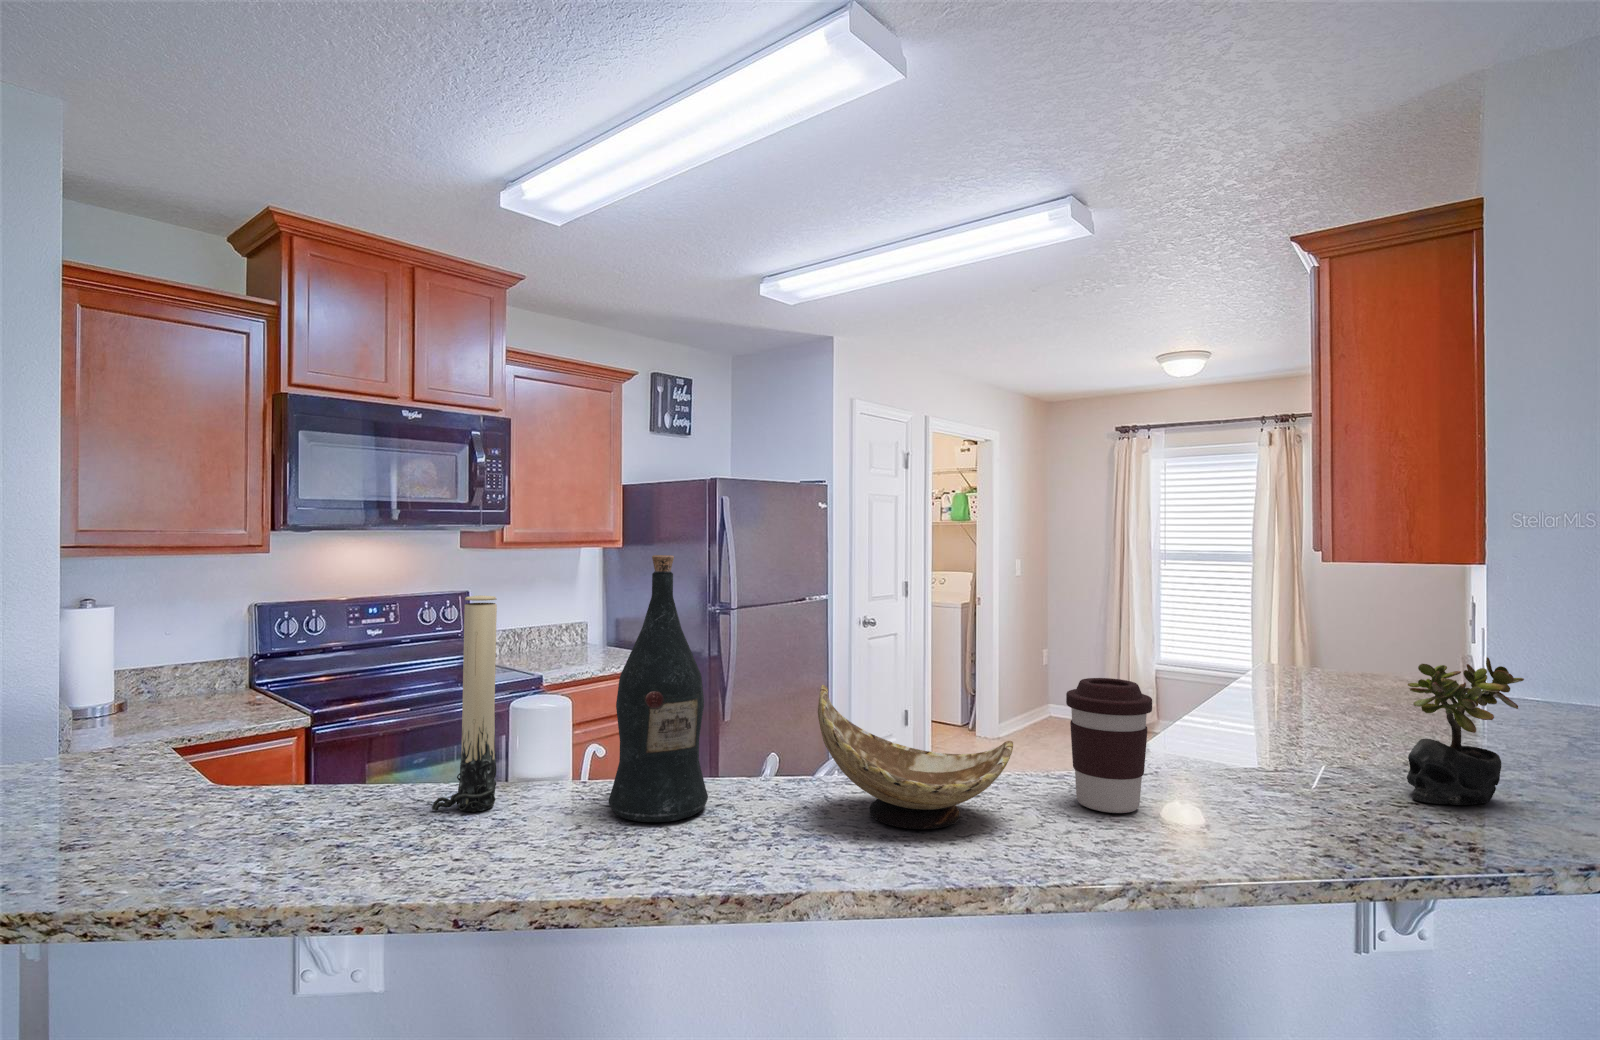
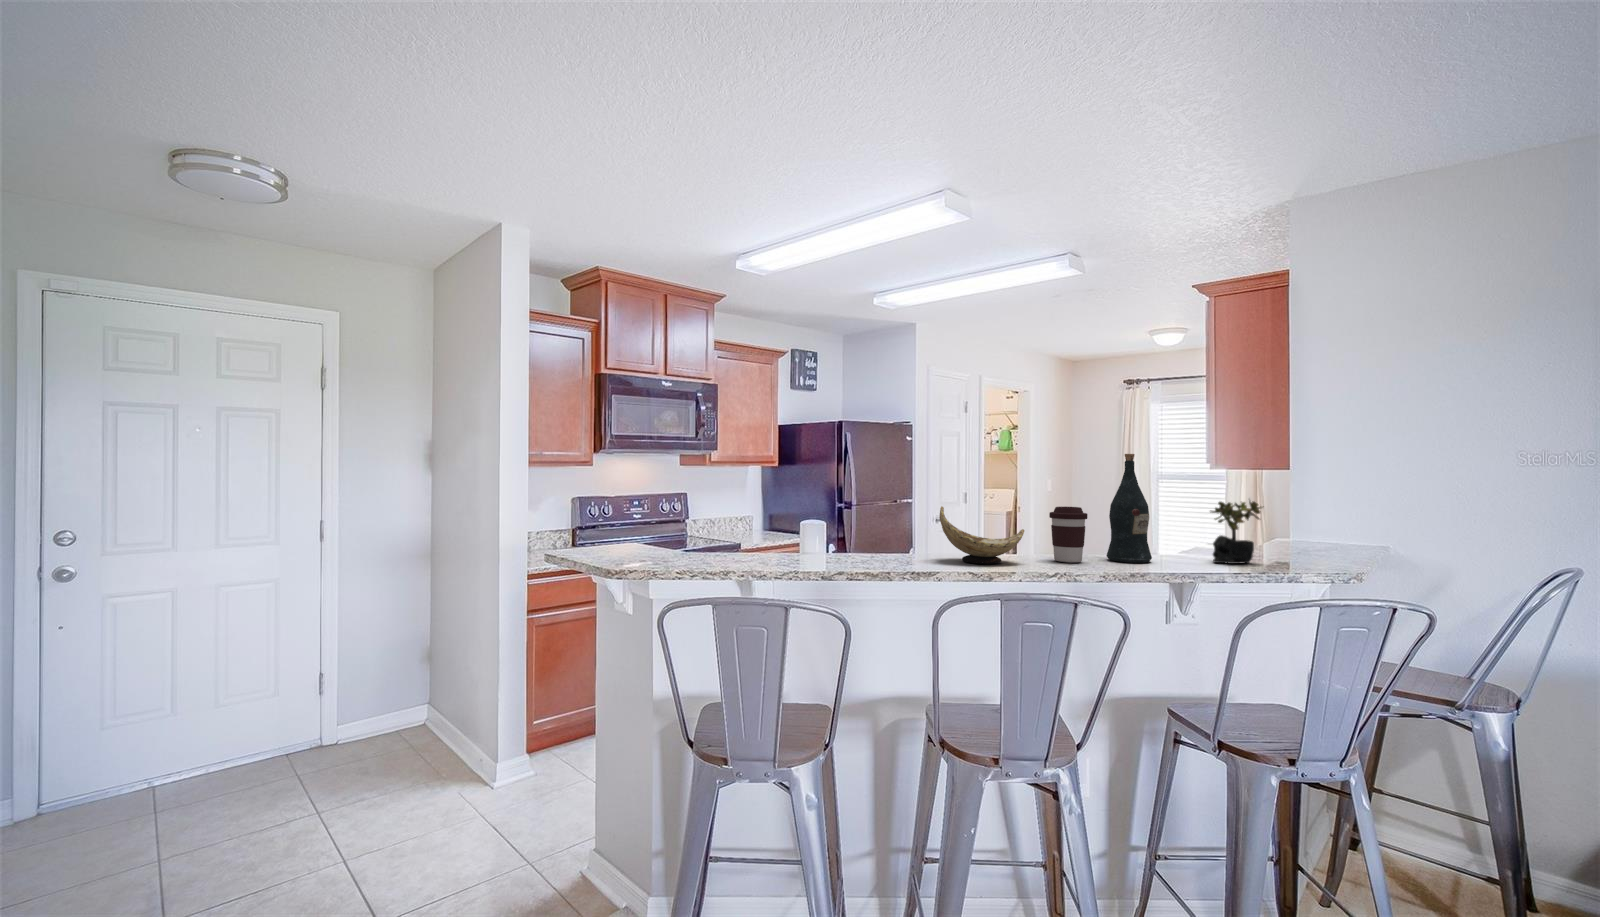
wine bottle: present [608,555,708,822] -> present [1106,454,1152,563]
candle: present [432,595,497,812] -> none [778,469,803,558]

